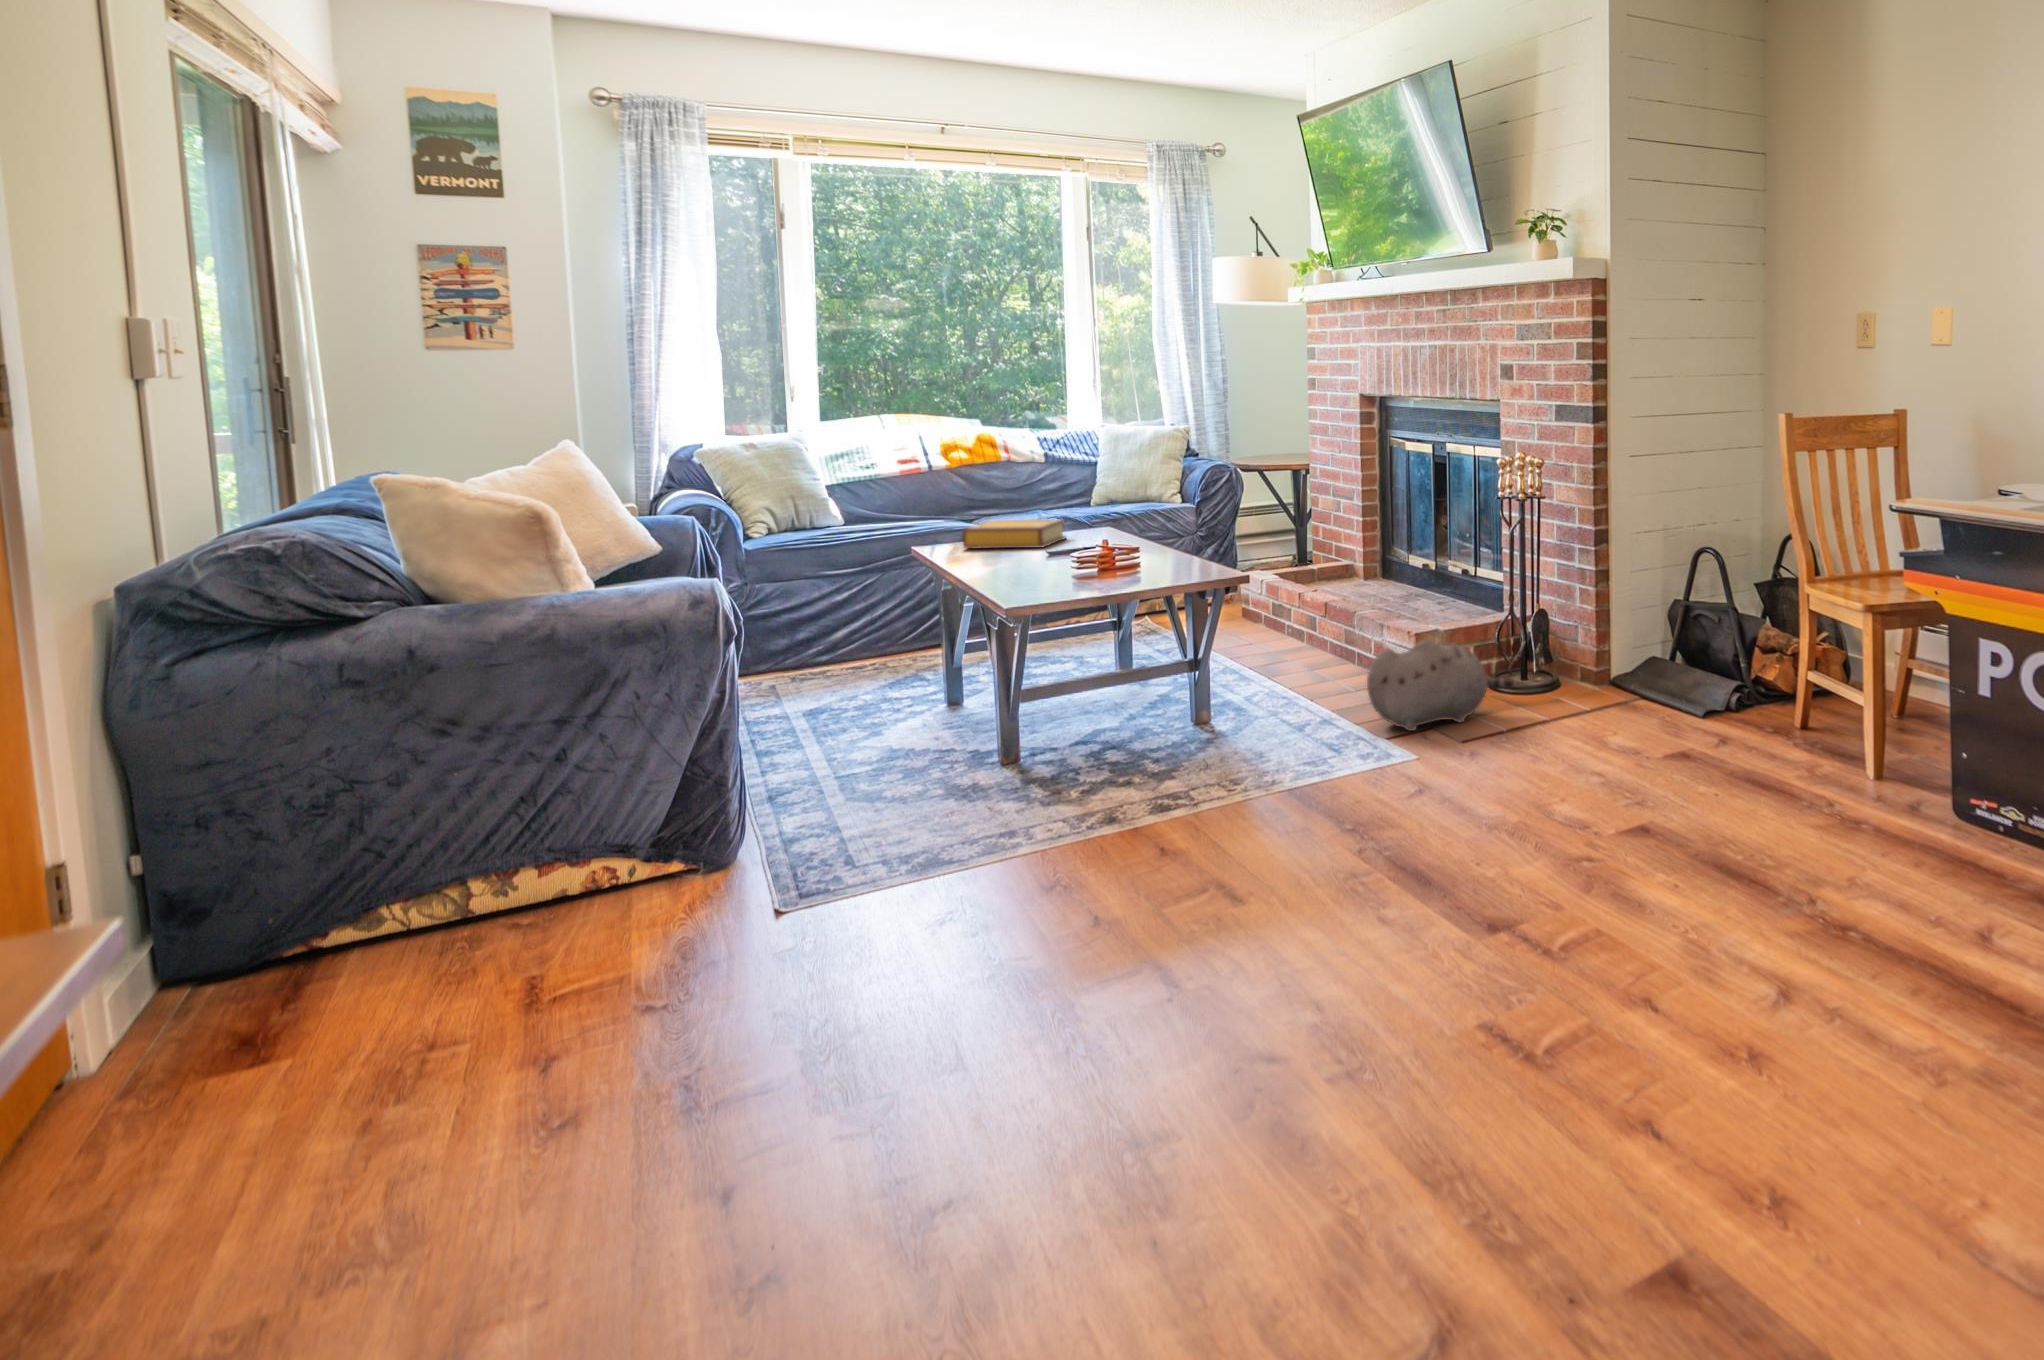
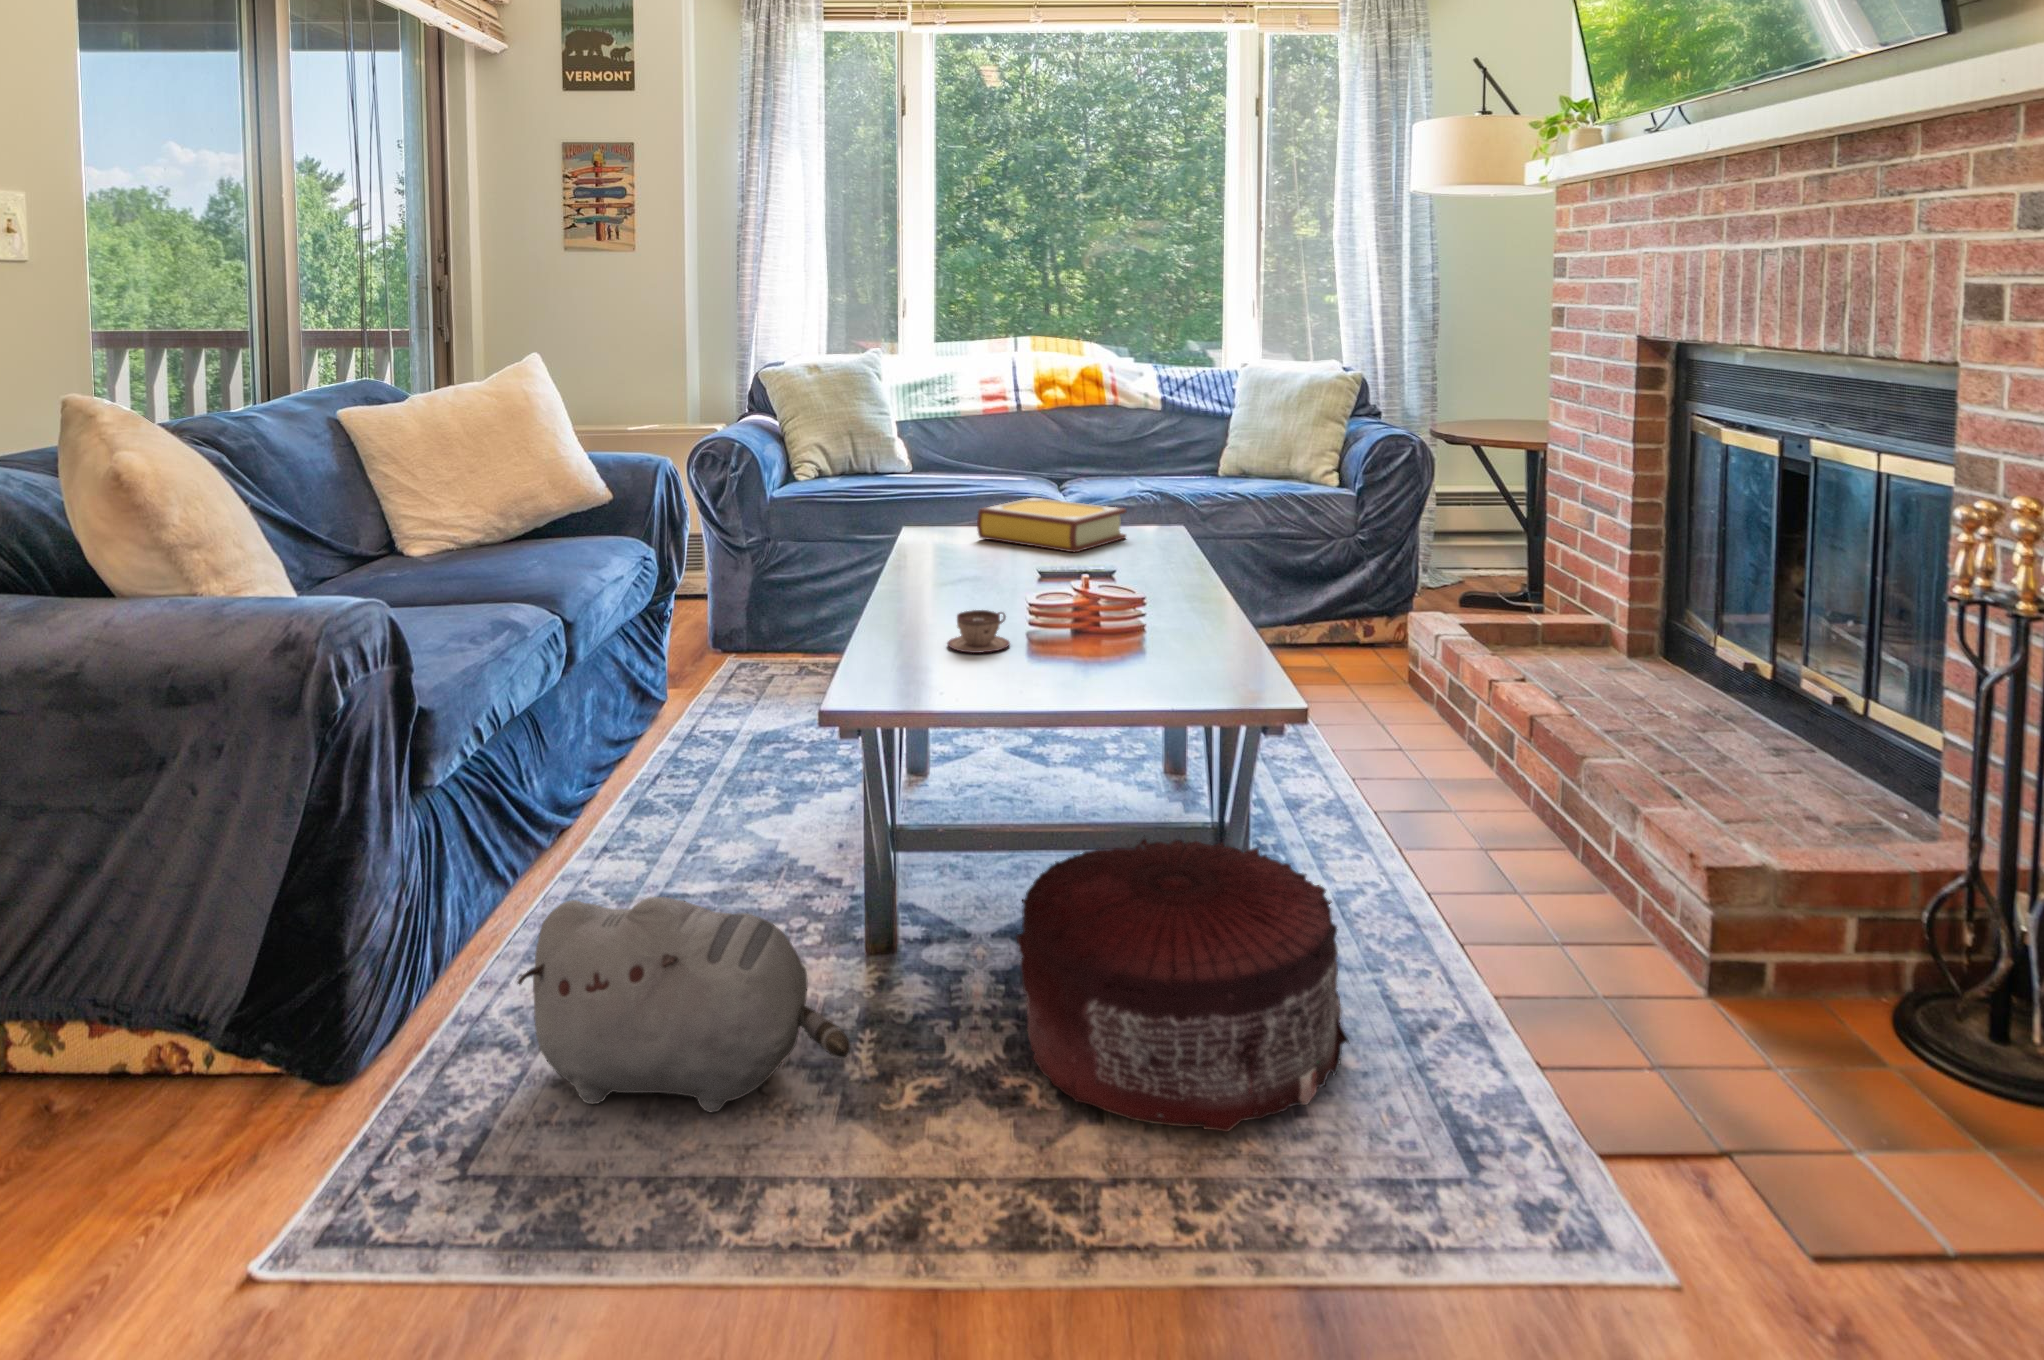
teacup: none [1025,567,1063,589] -> present [947,610,1010,653]
plush toy: present [1367,640,1514,731] -> present [517,897,850,1112]
pouf: none [1110,661,1276,774] -> present [1016,839,1349,1132]

